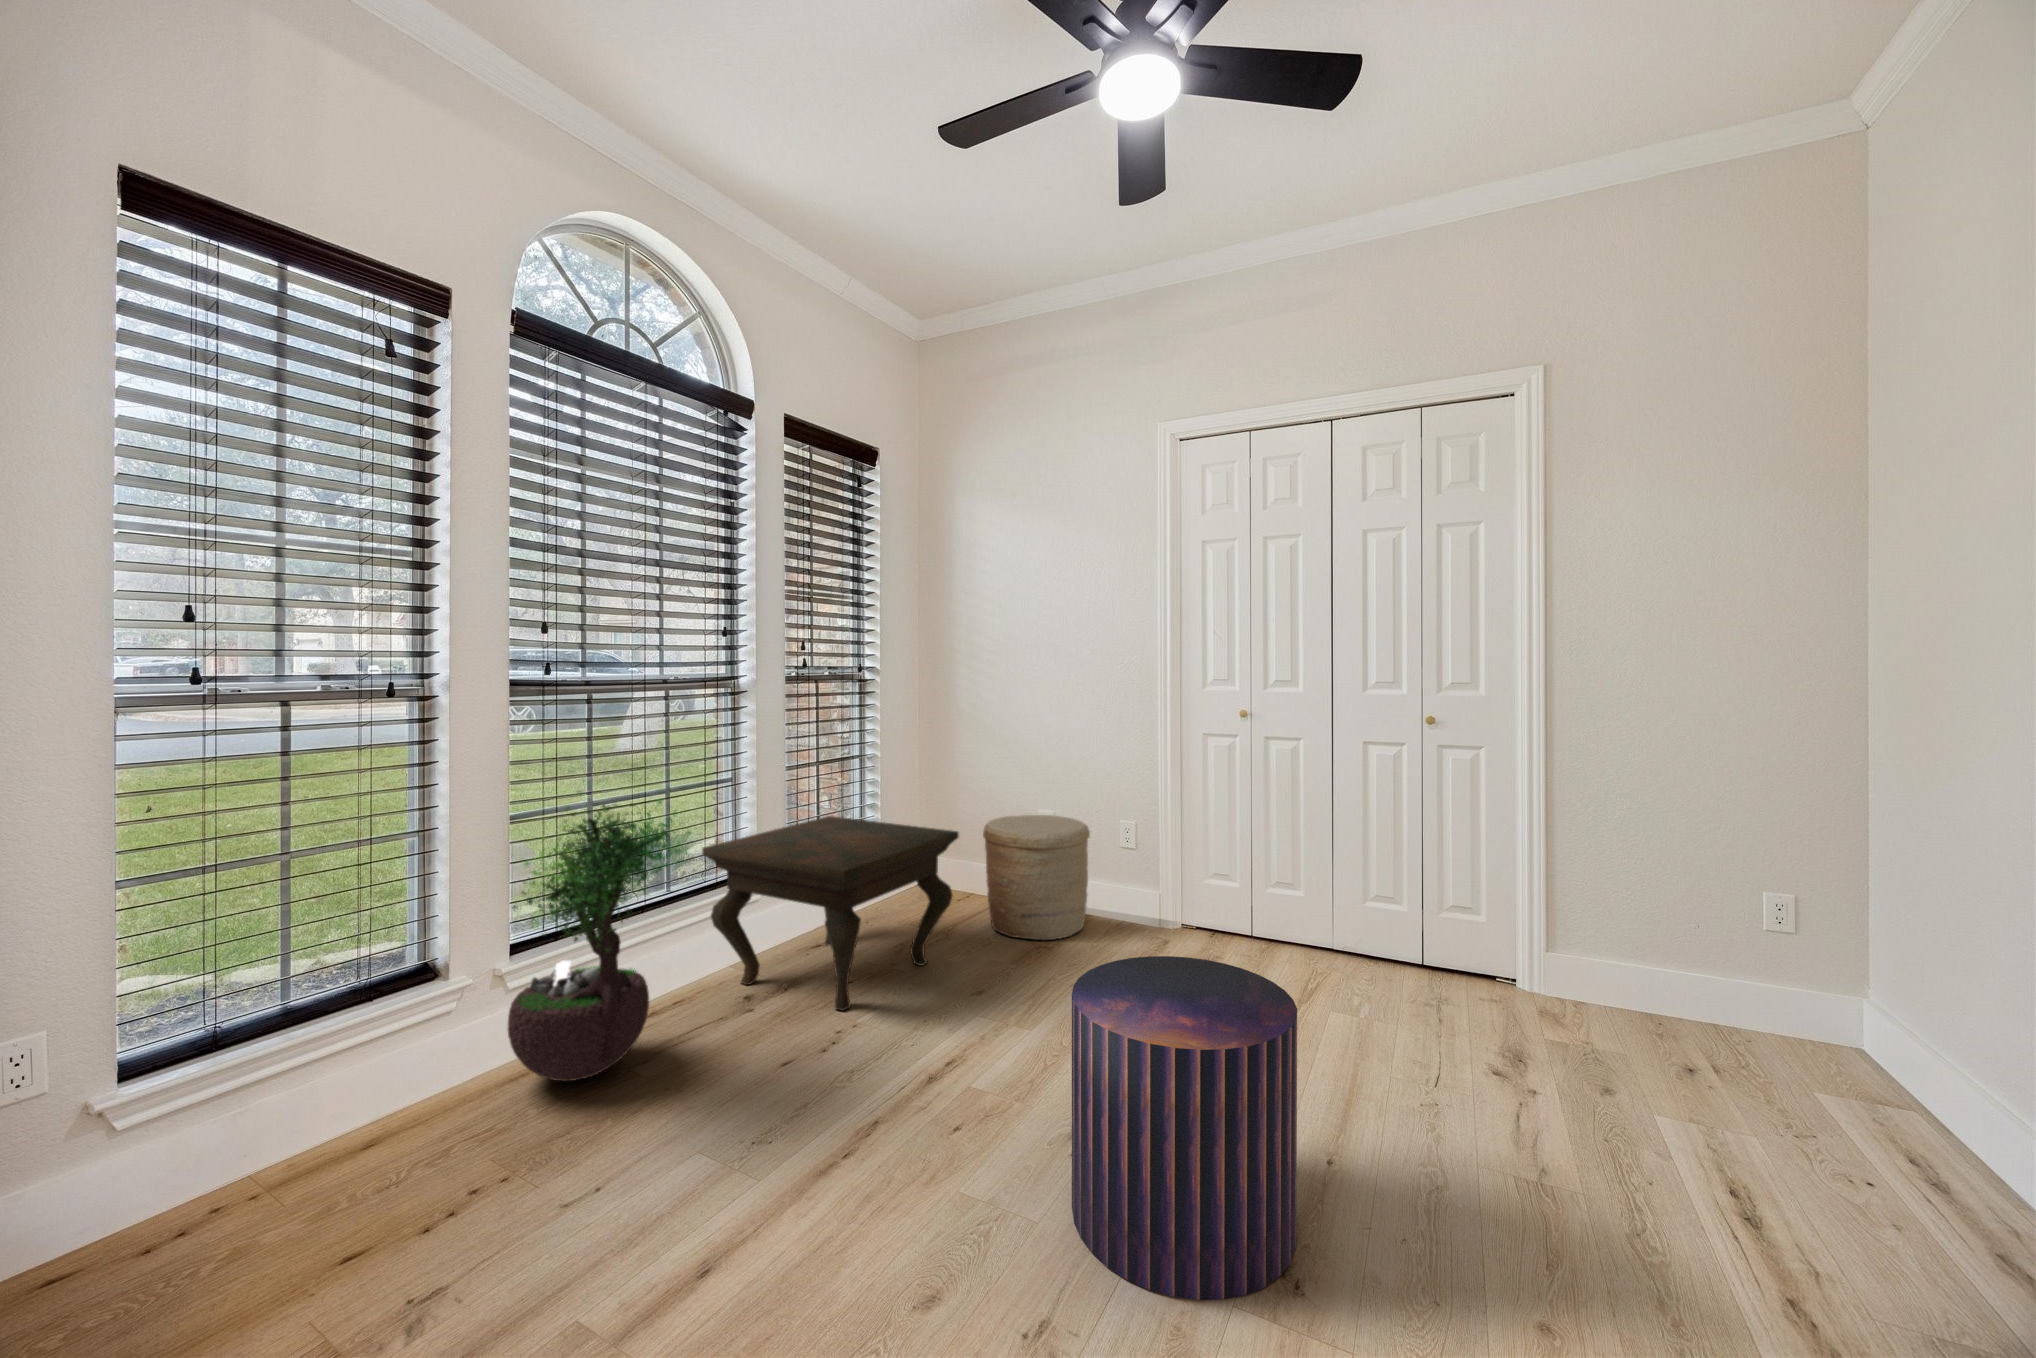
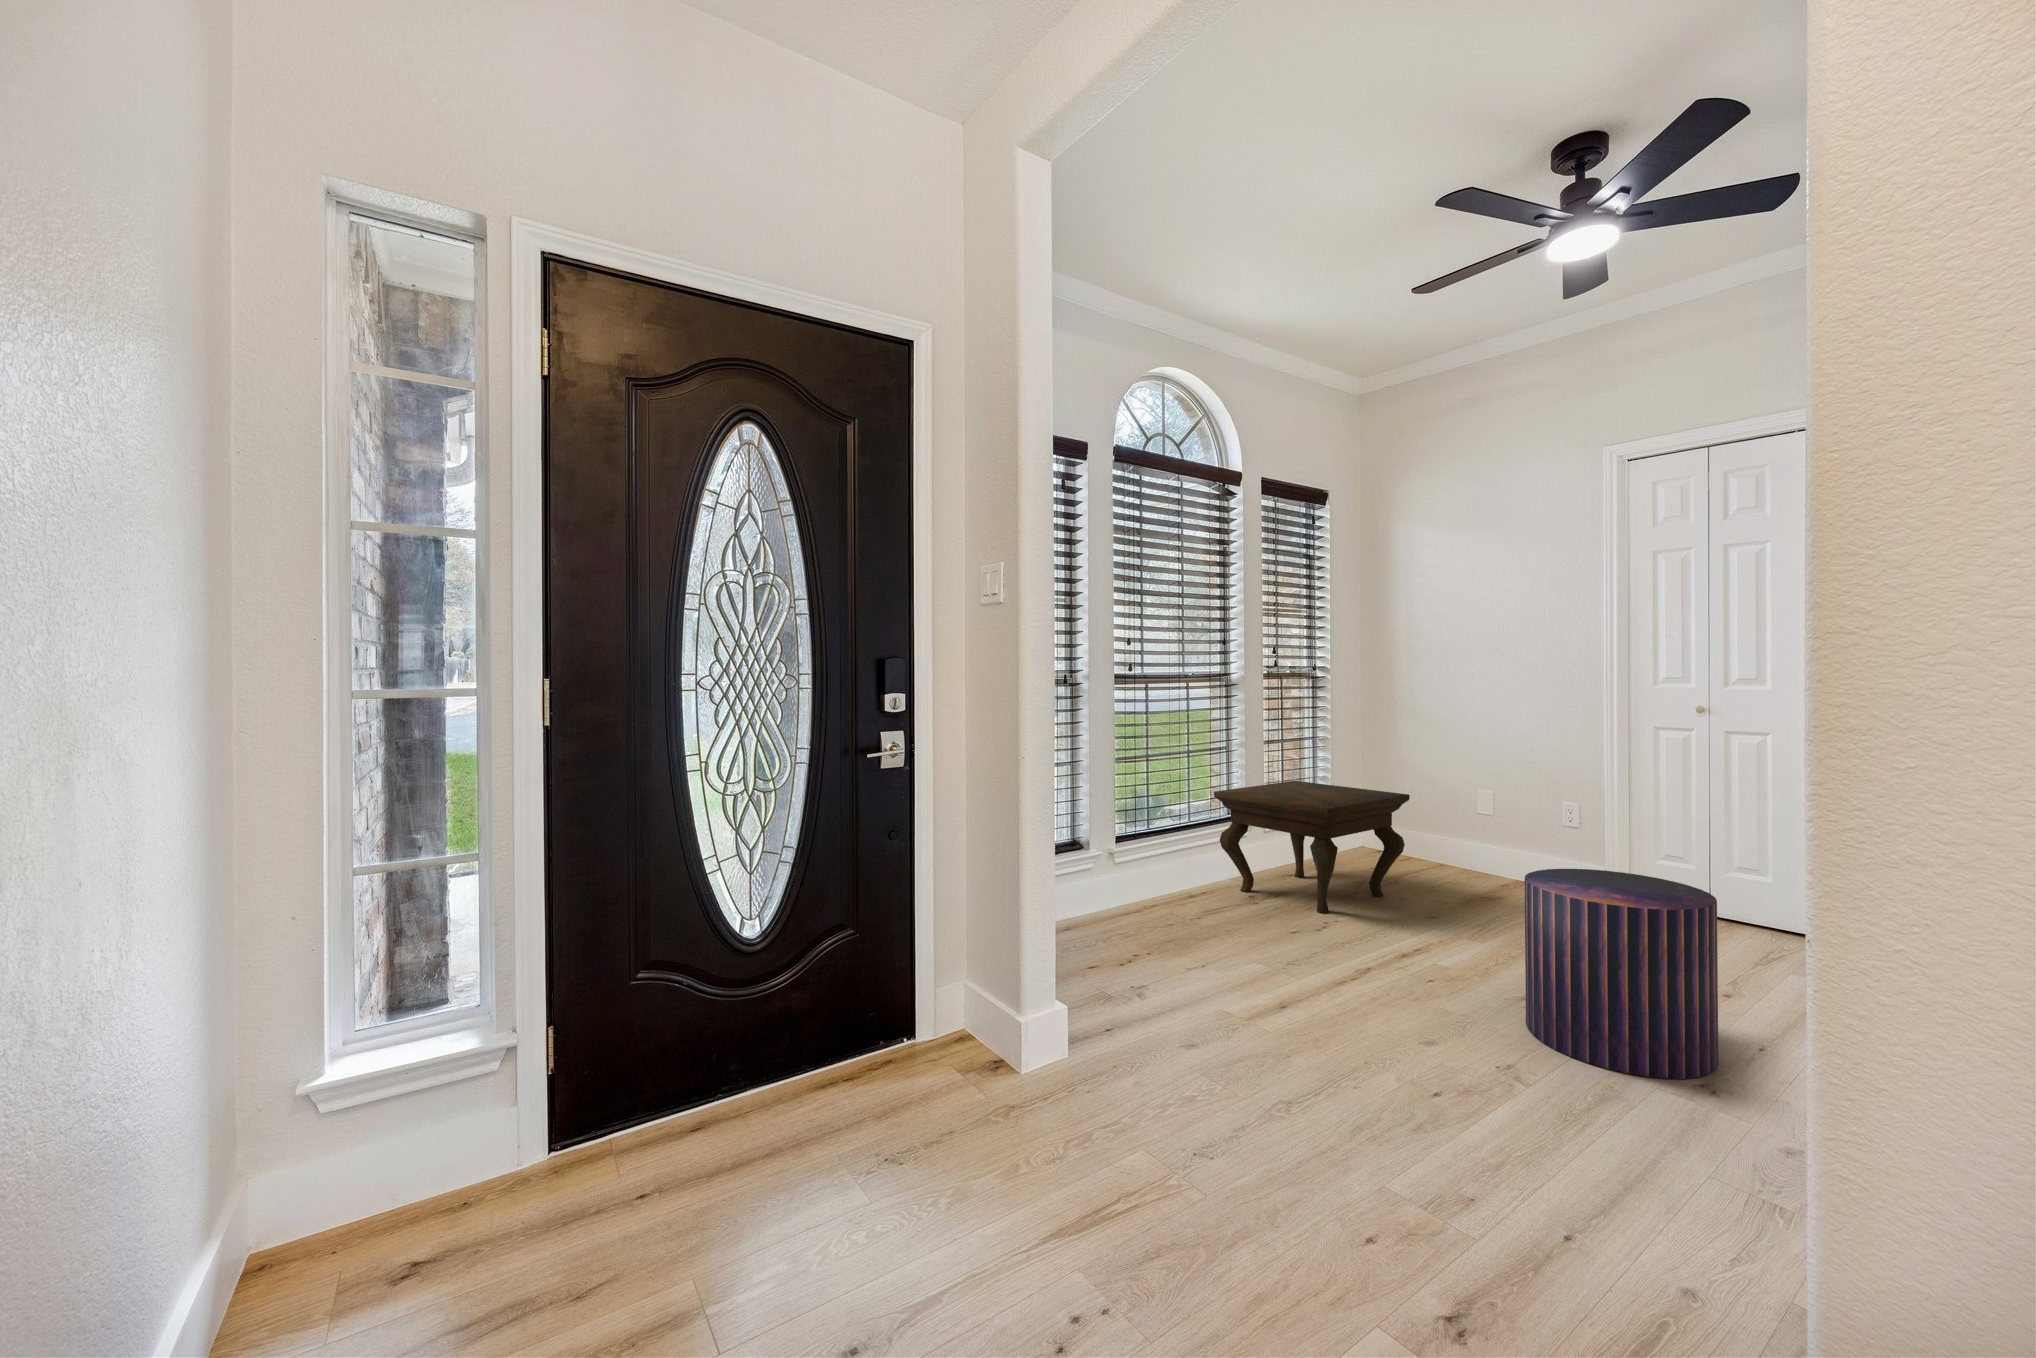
potted tree: present [508,791,690,1081] -> none [1121,740,1226,921]
woven basket: present [983,815,1090,940] -> none [1427,791,1532,894]

